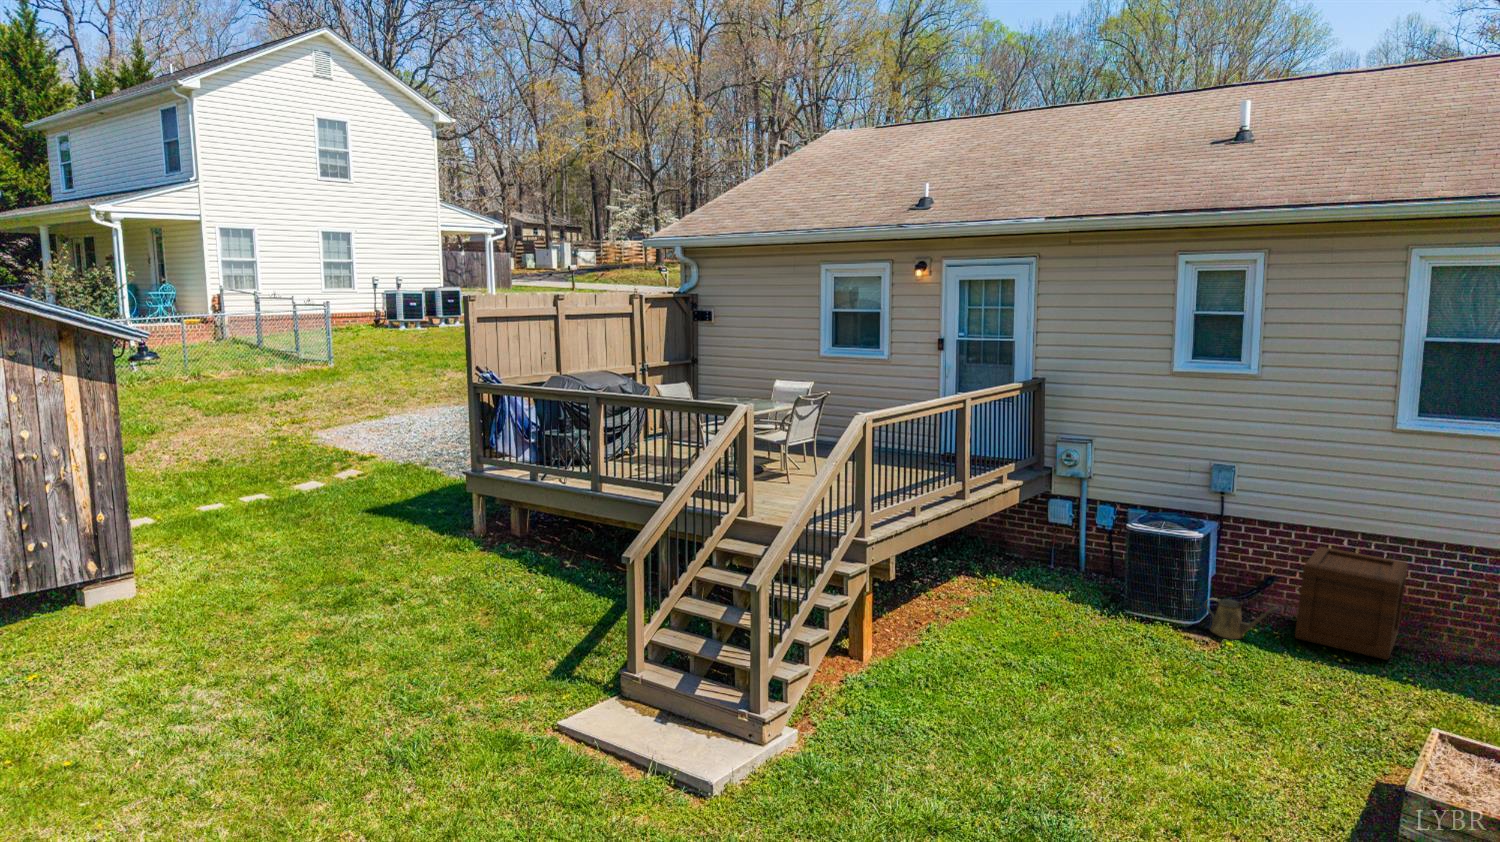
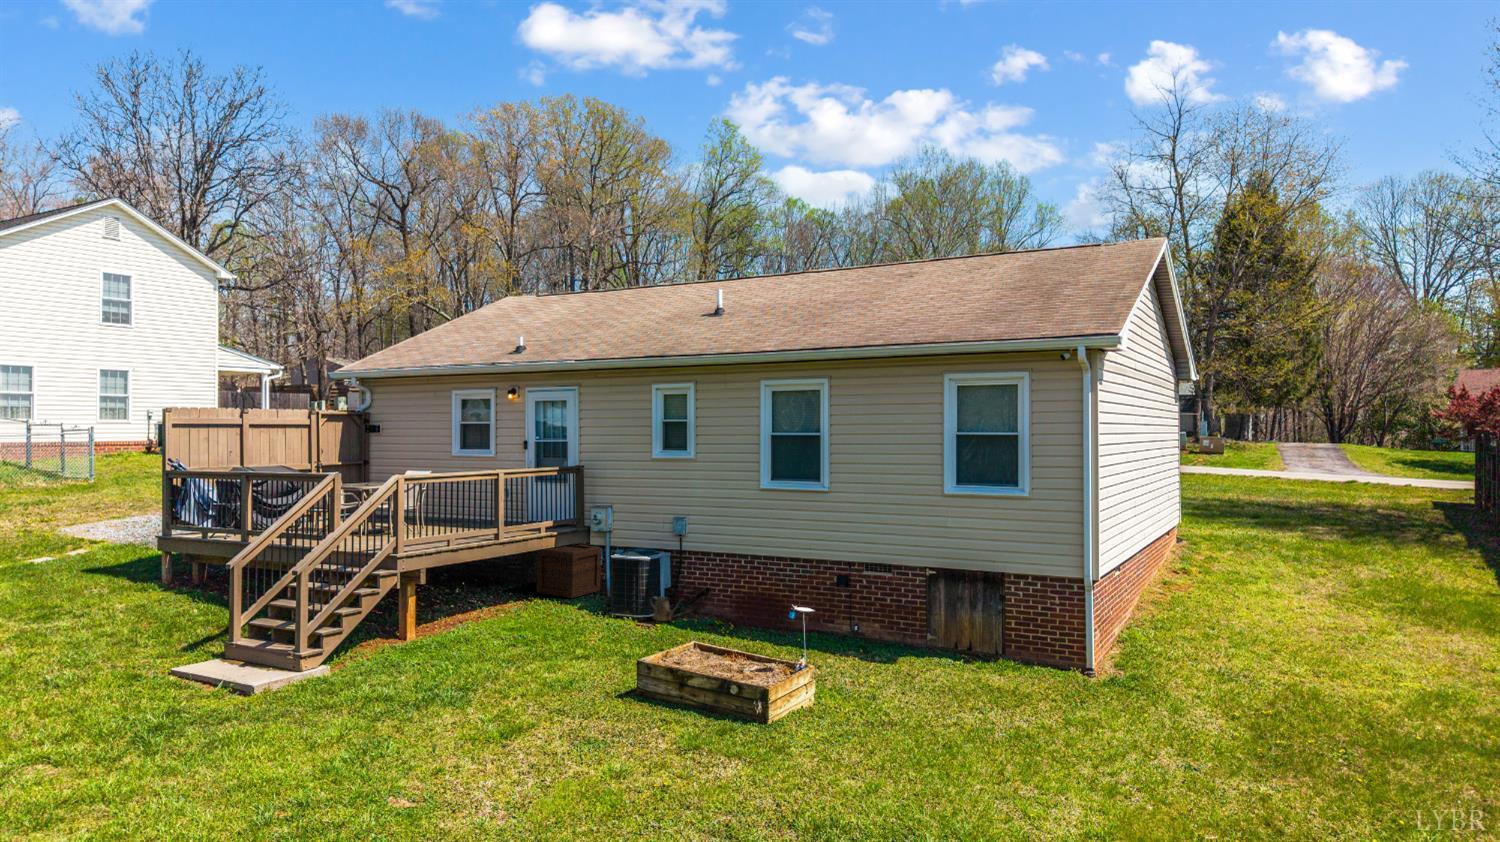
wooden crate: present [1295,547,1408,660] -> present [536,545,601,598]

